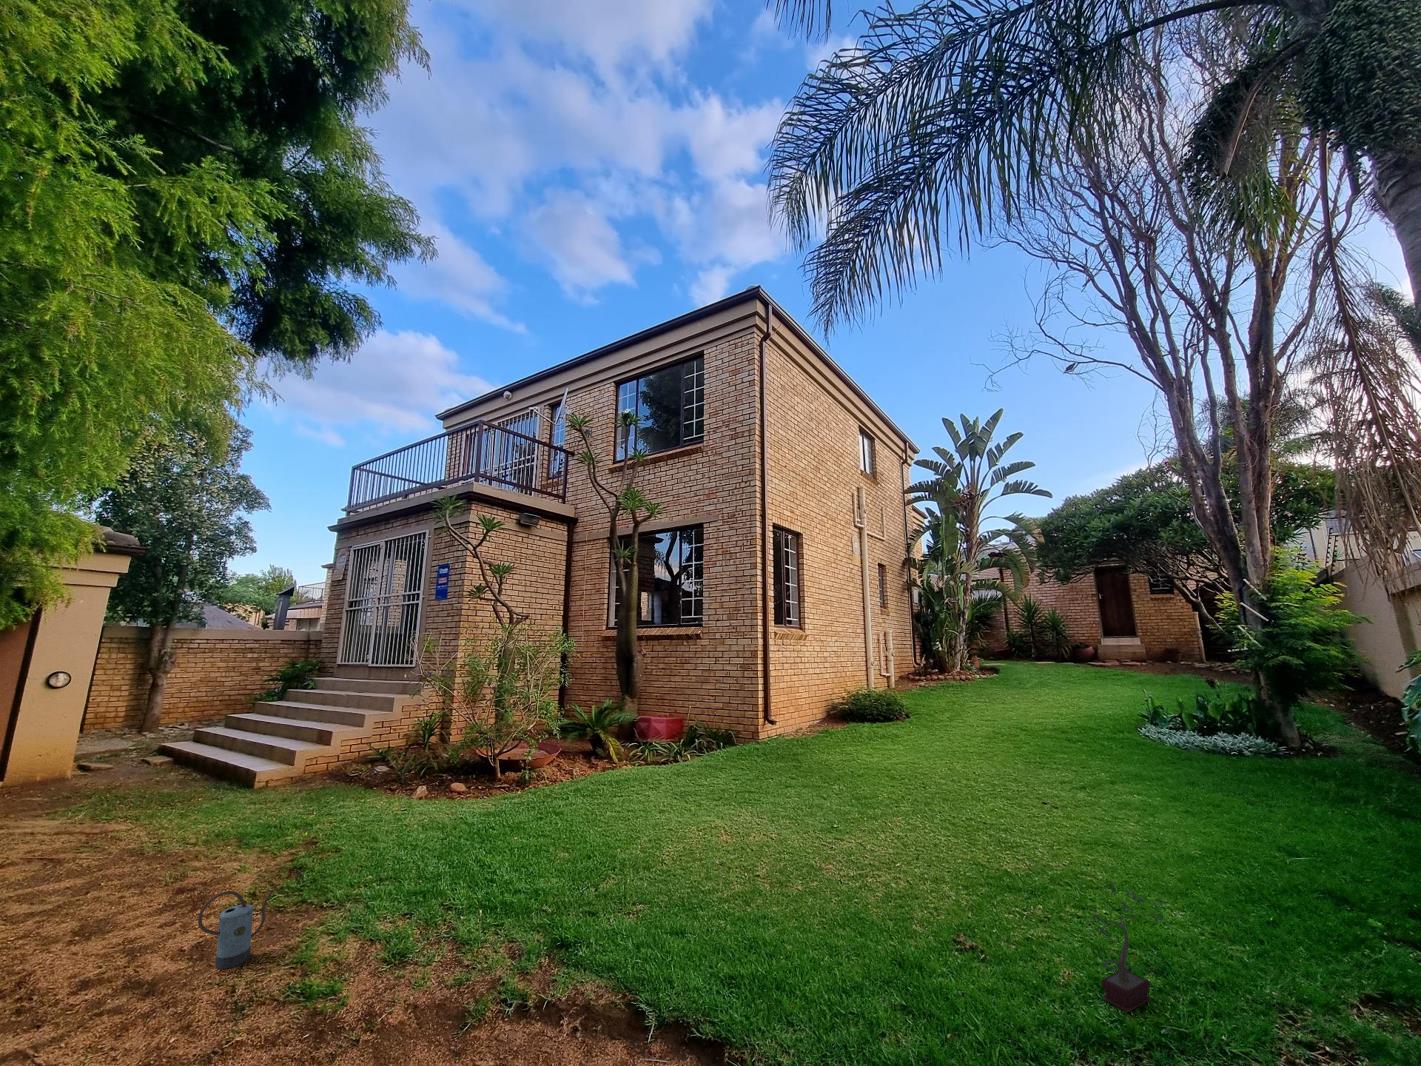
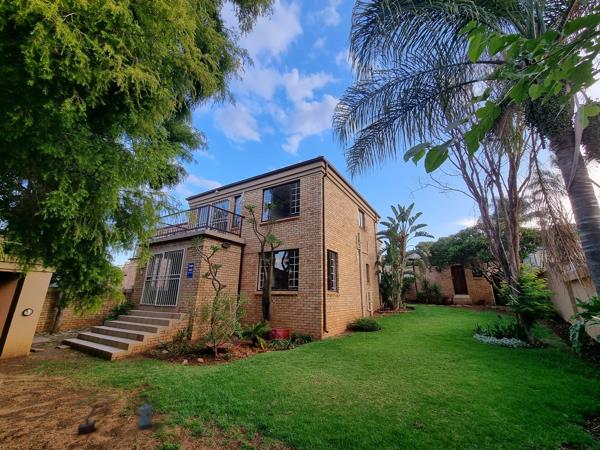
potted plant: present [1093,881,1169,1012] -> present [74,391,113,434]

